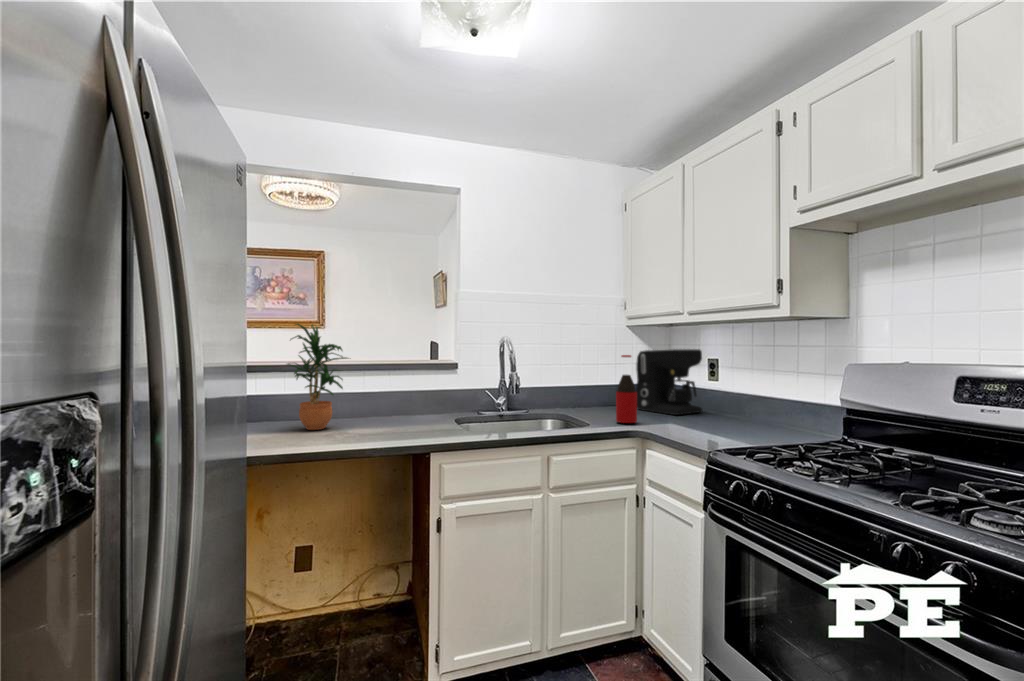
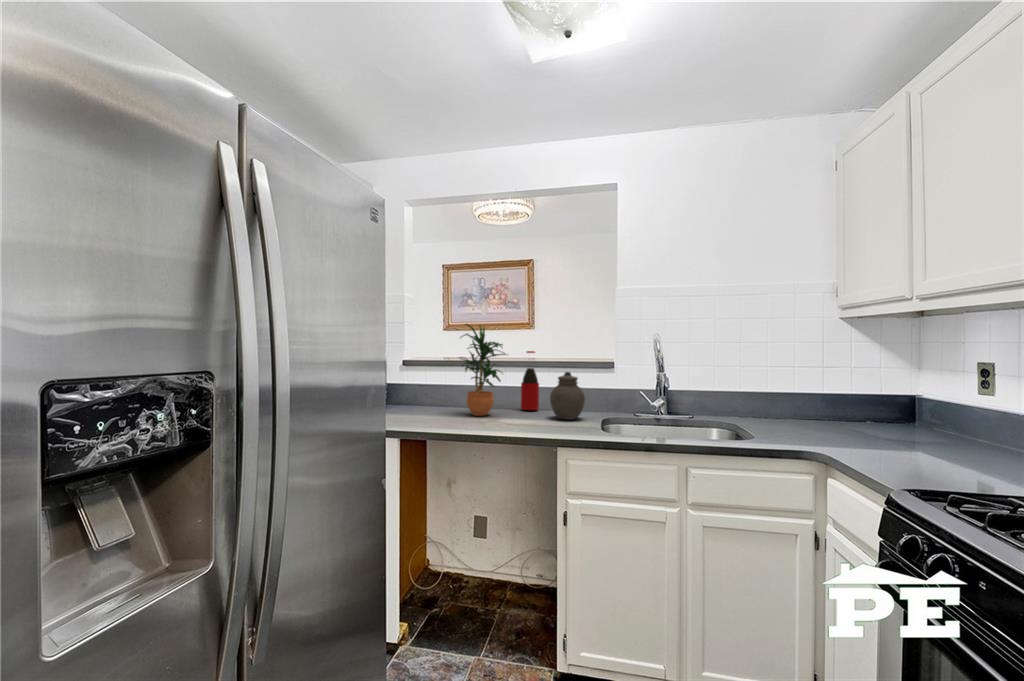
coffee maker: present [636,349,702,415] -> none [842,355,947,441]
bottle: present [616,355,637,423] -> present [521,351,539,410]
jar: none [398,374,435,424] -> present [550,372,585,420]

